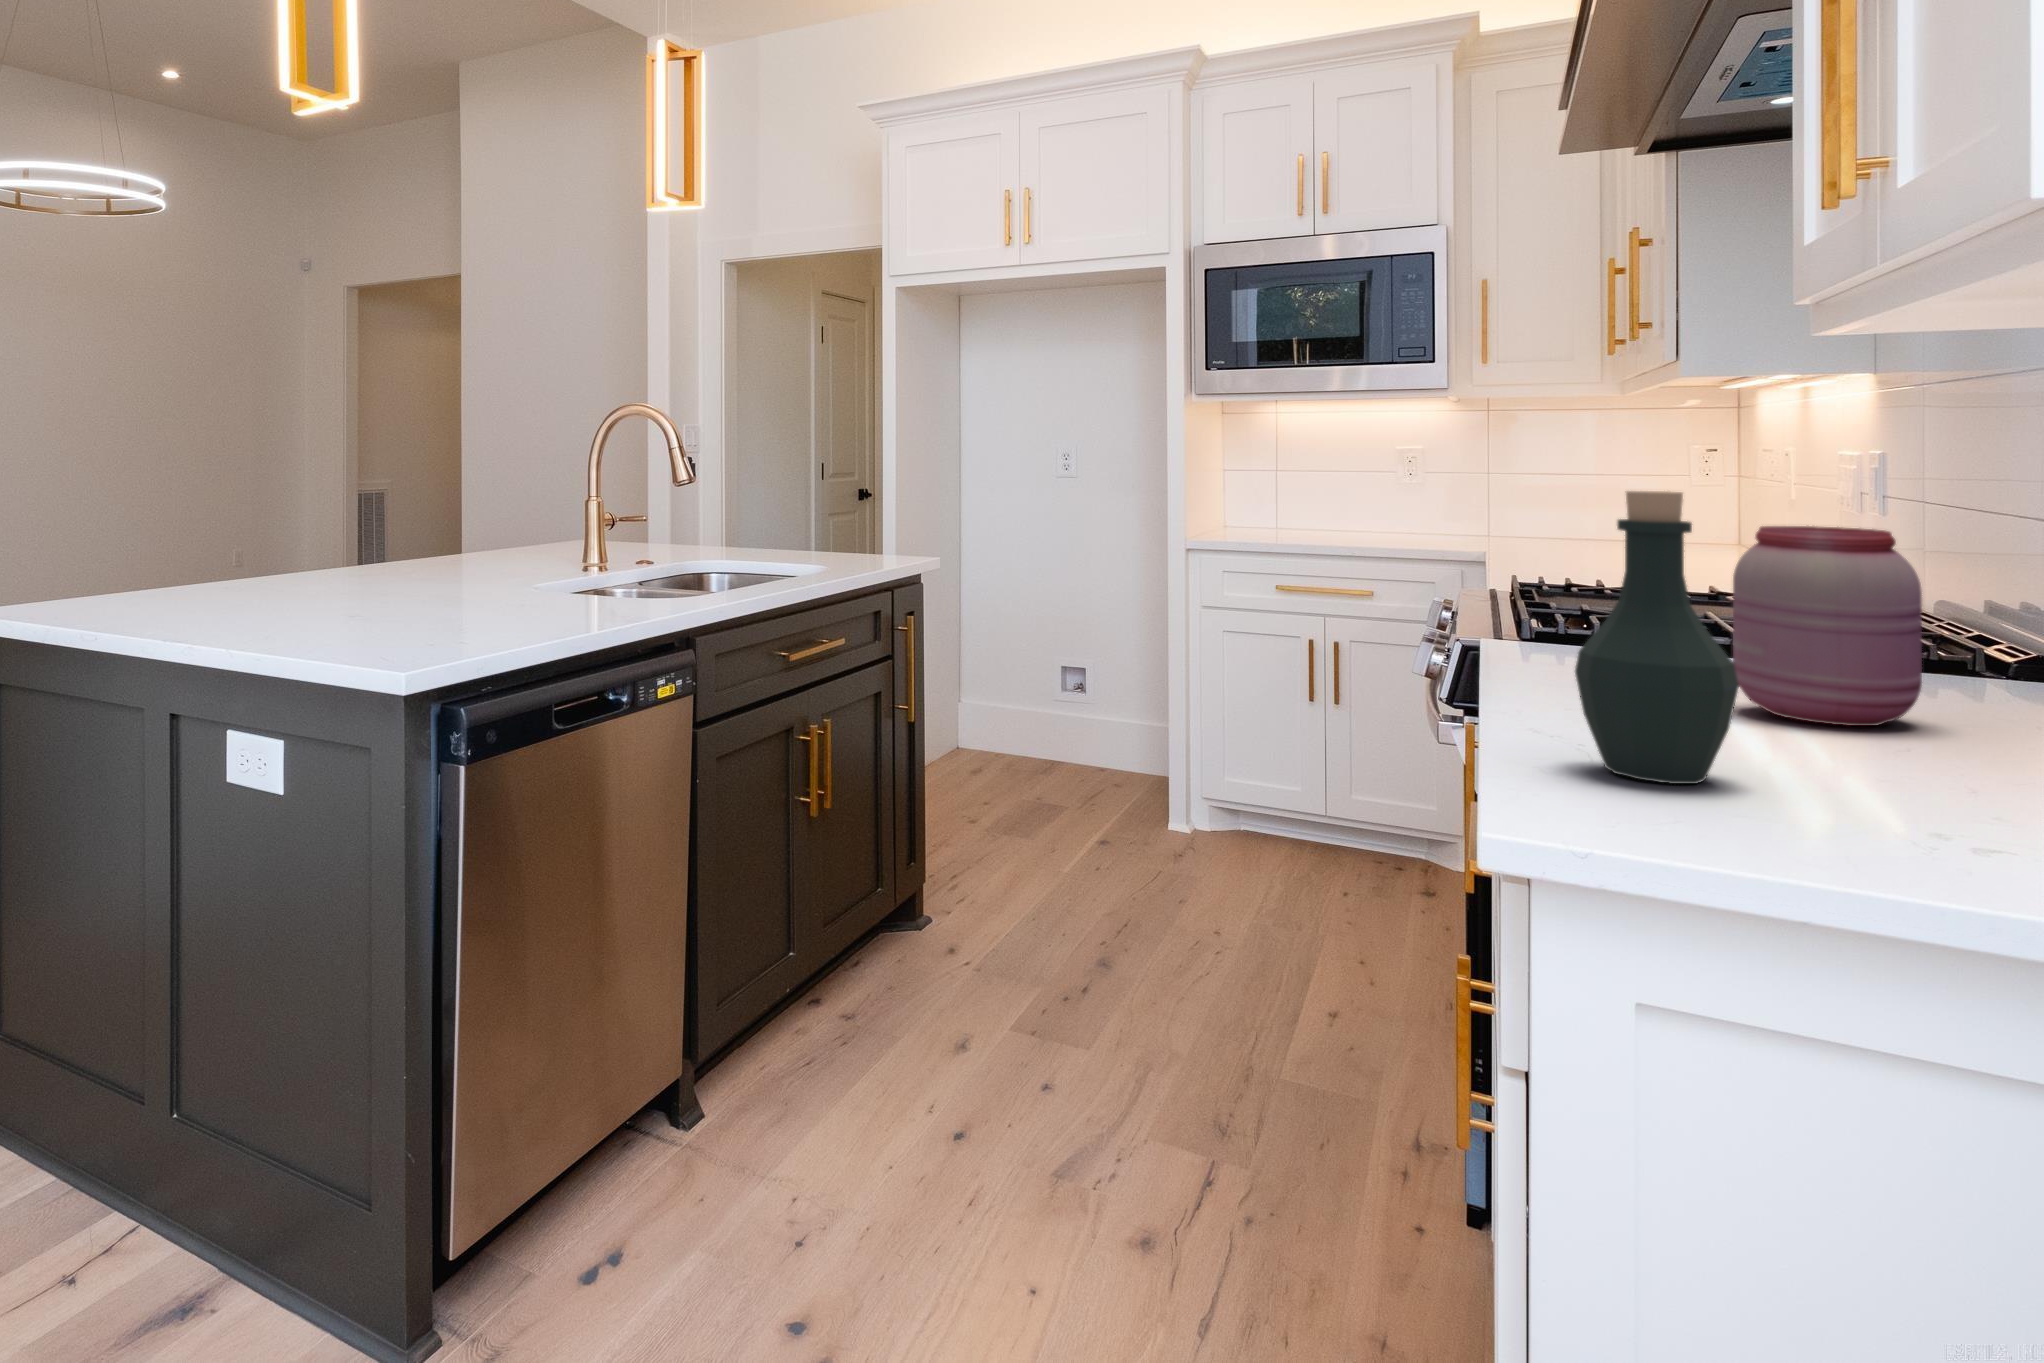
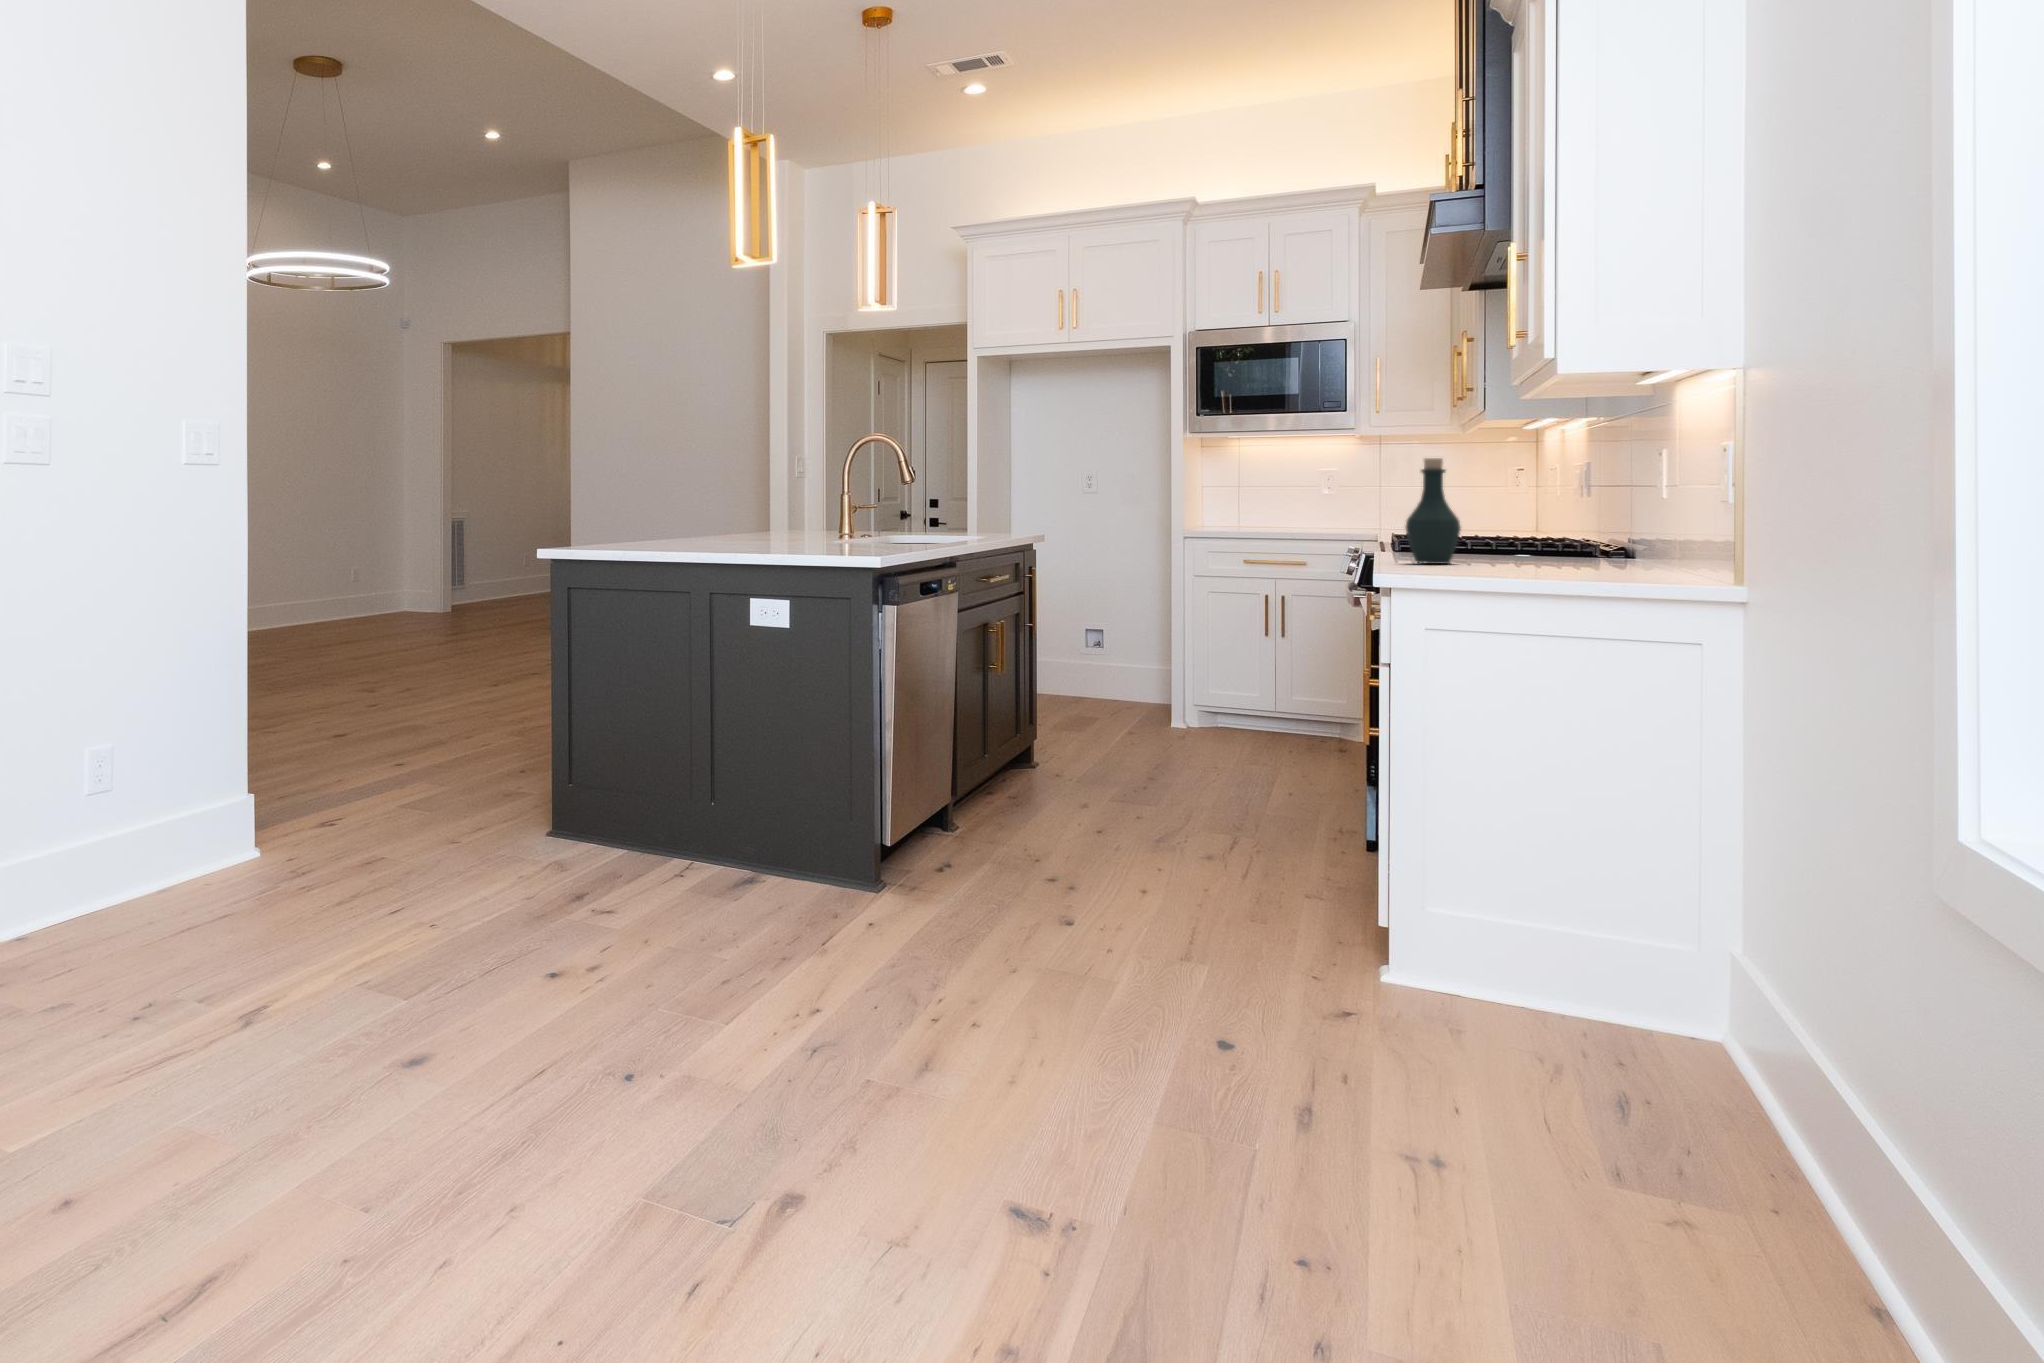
jar: present [1733,526,1922,726] -> none [1473,479,1542,558]

